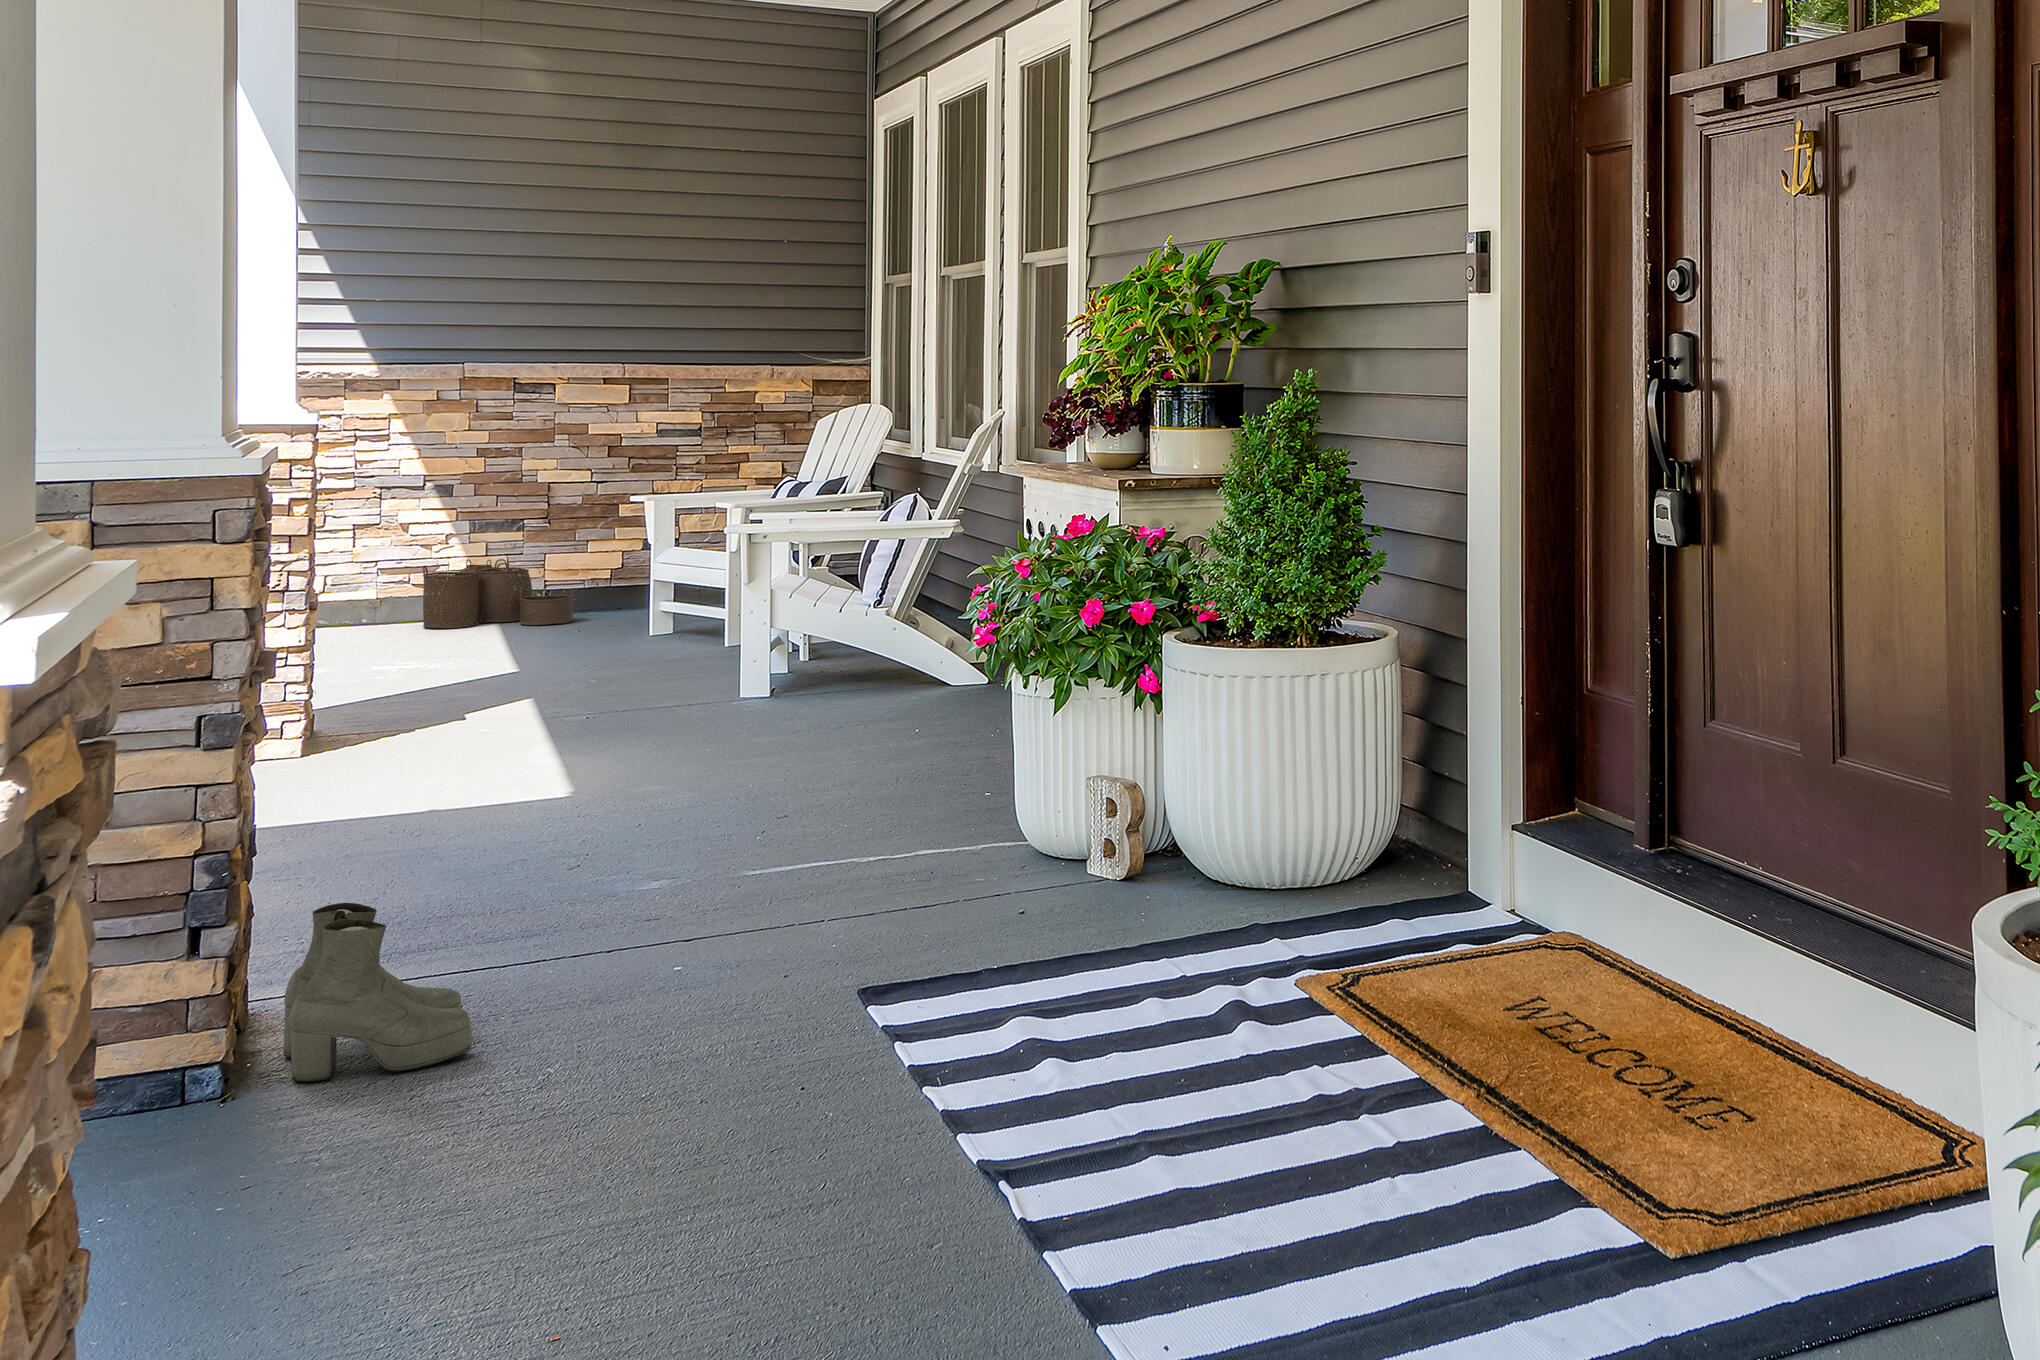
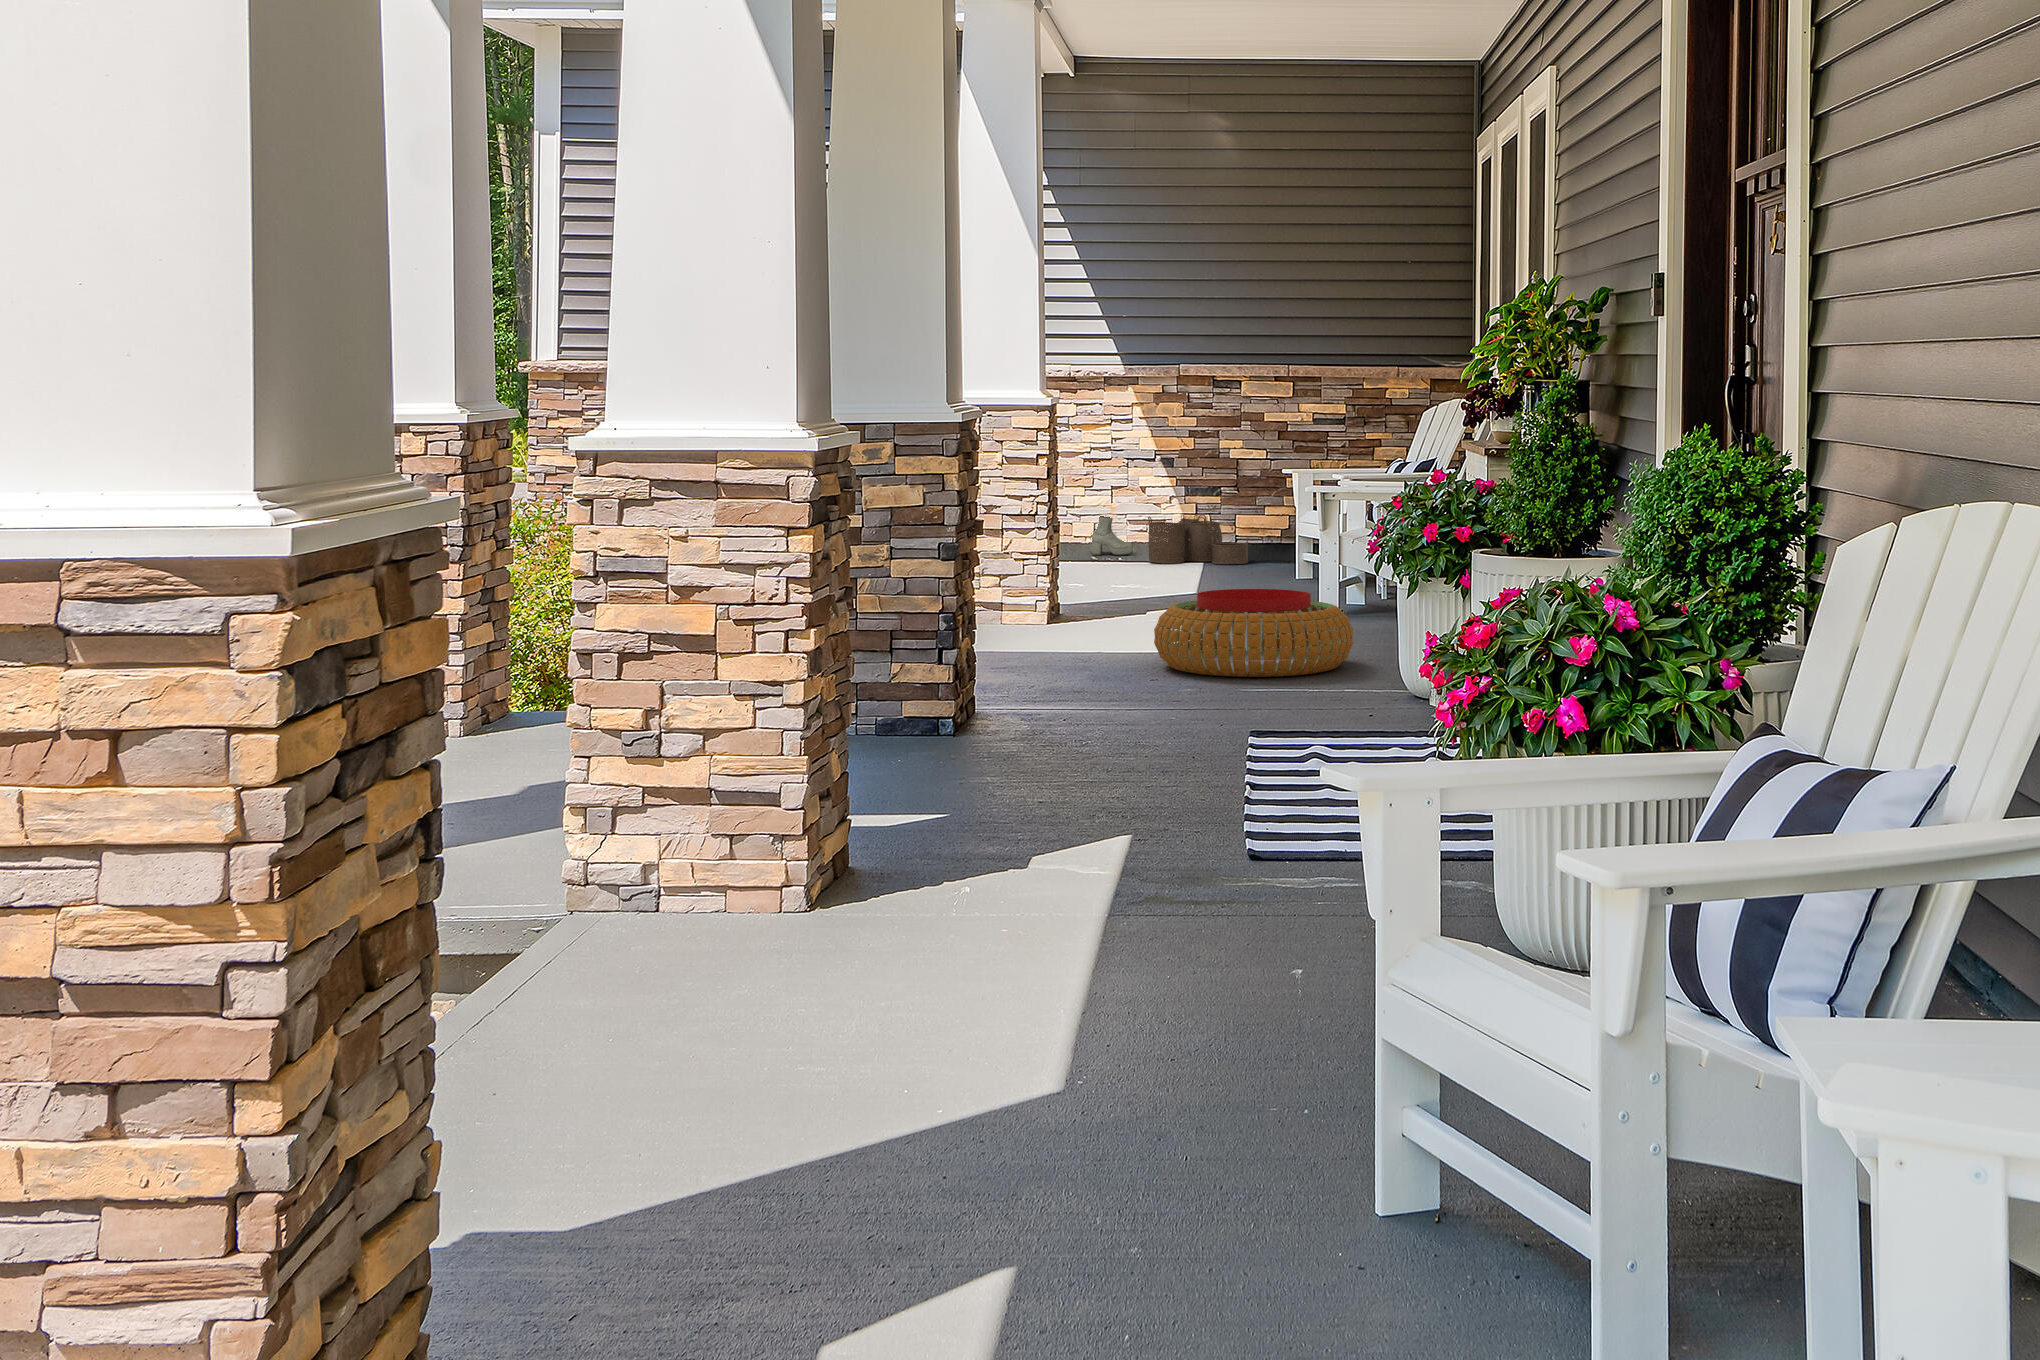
pouf: none [559,699,890,853] -> present [1154,589,1353,677]
boots: present [283,903,472,1082] -> present [1090,515,1133,555]

